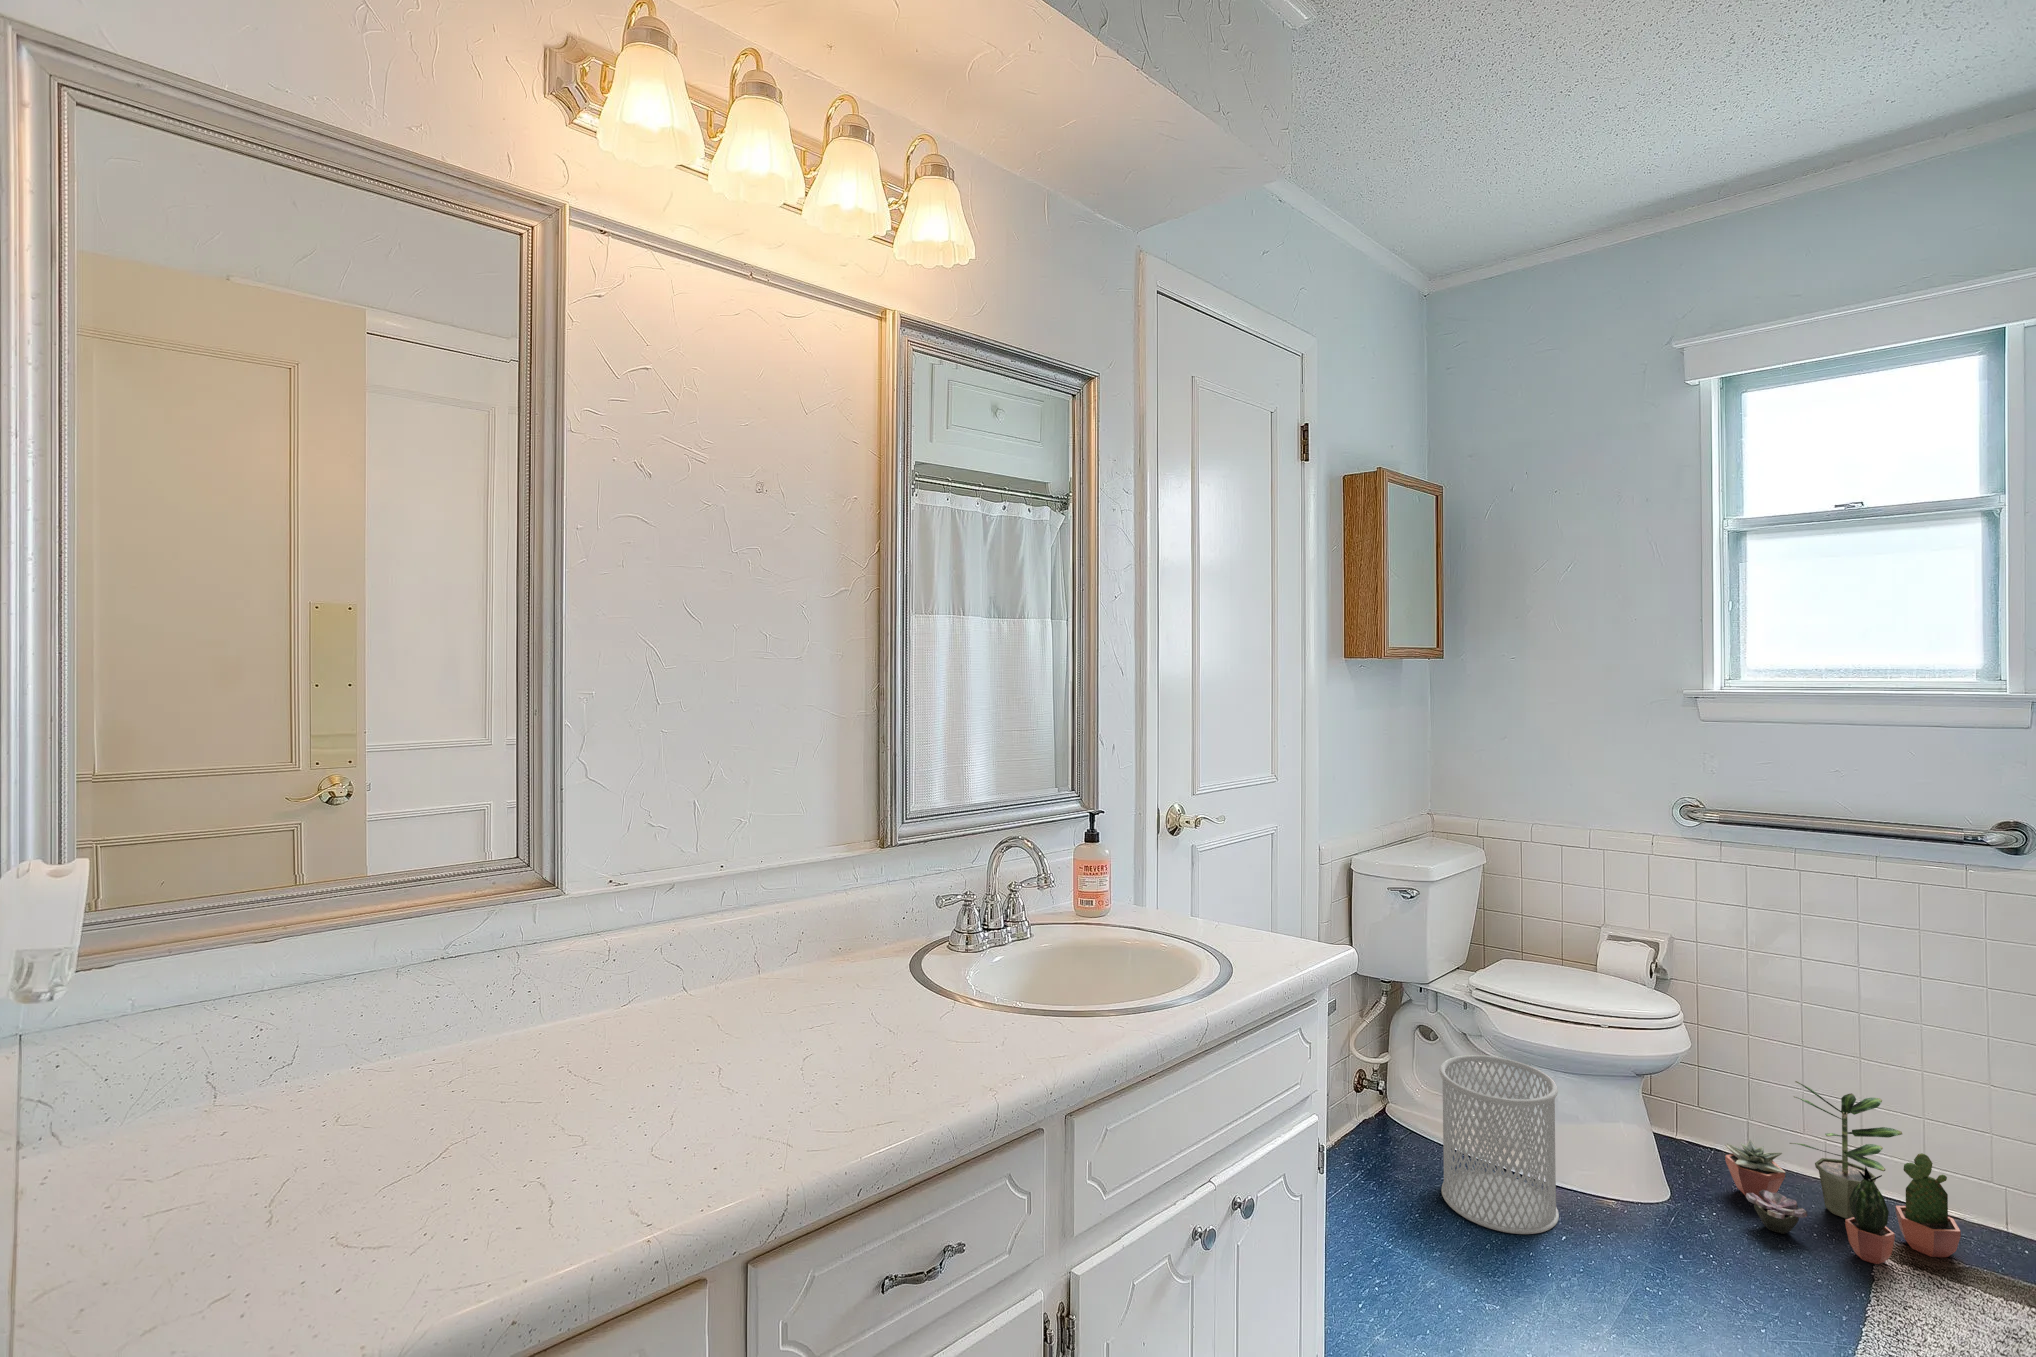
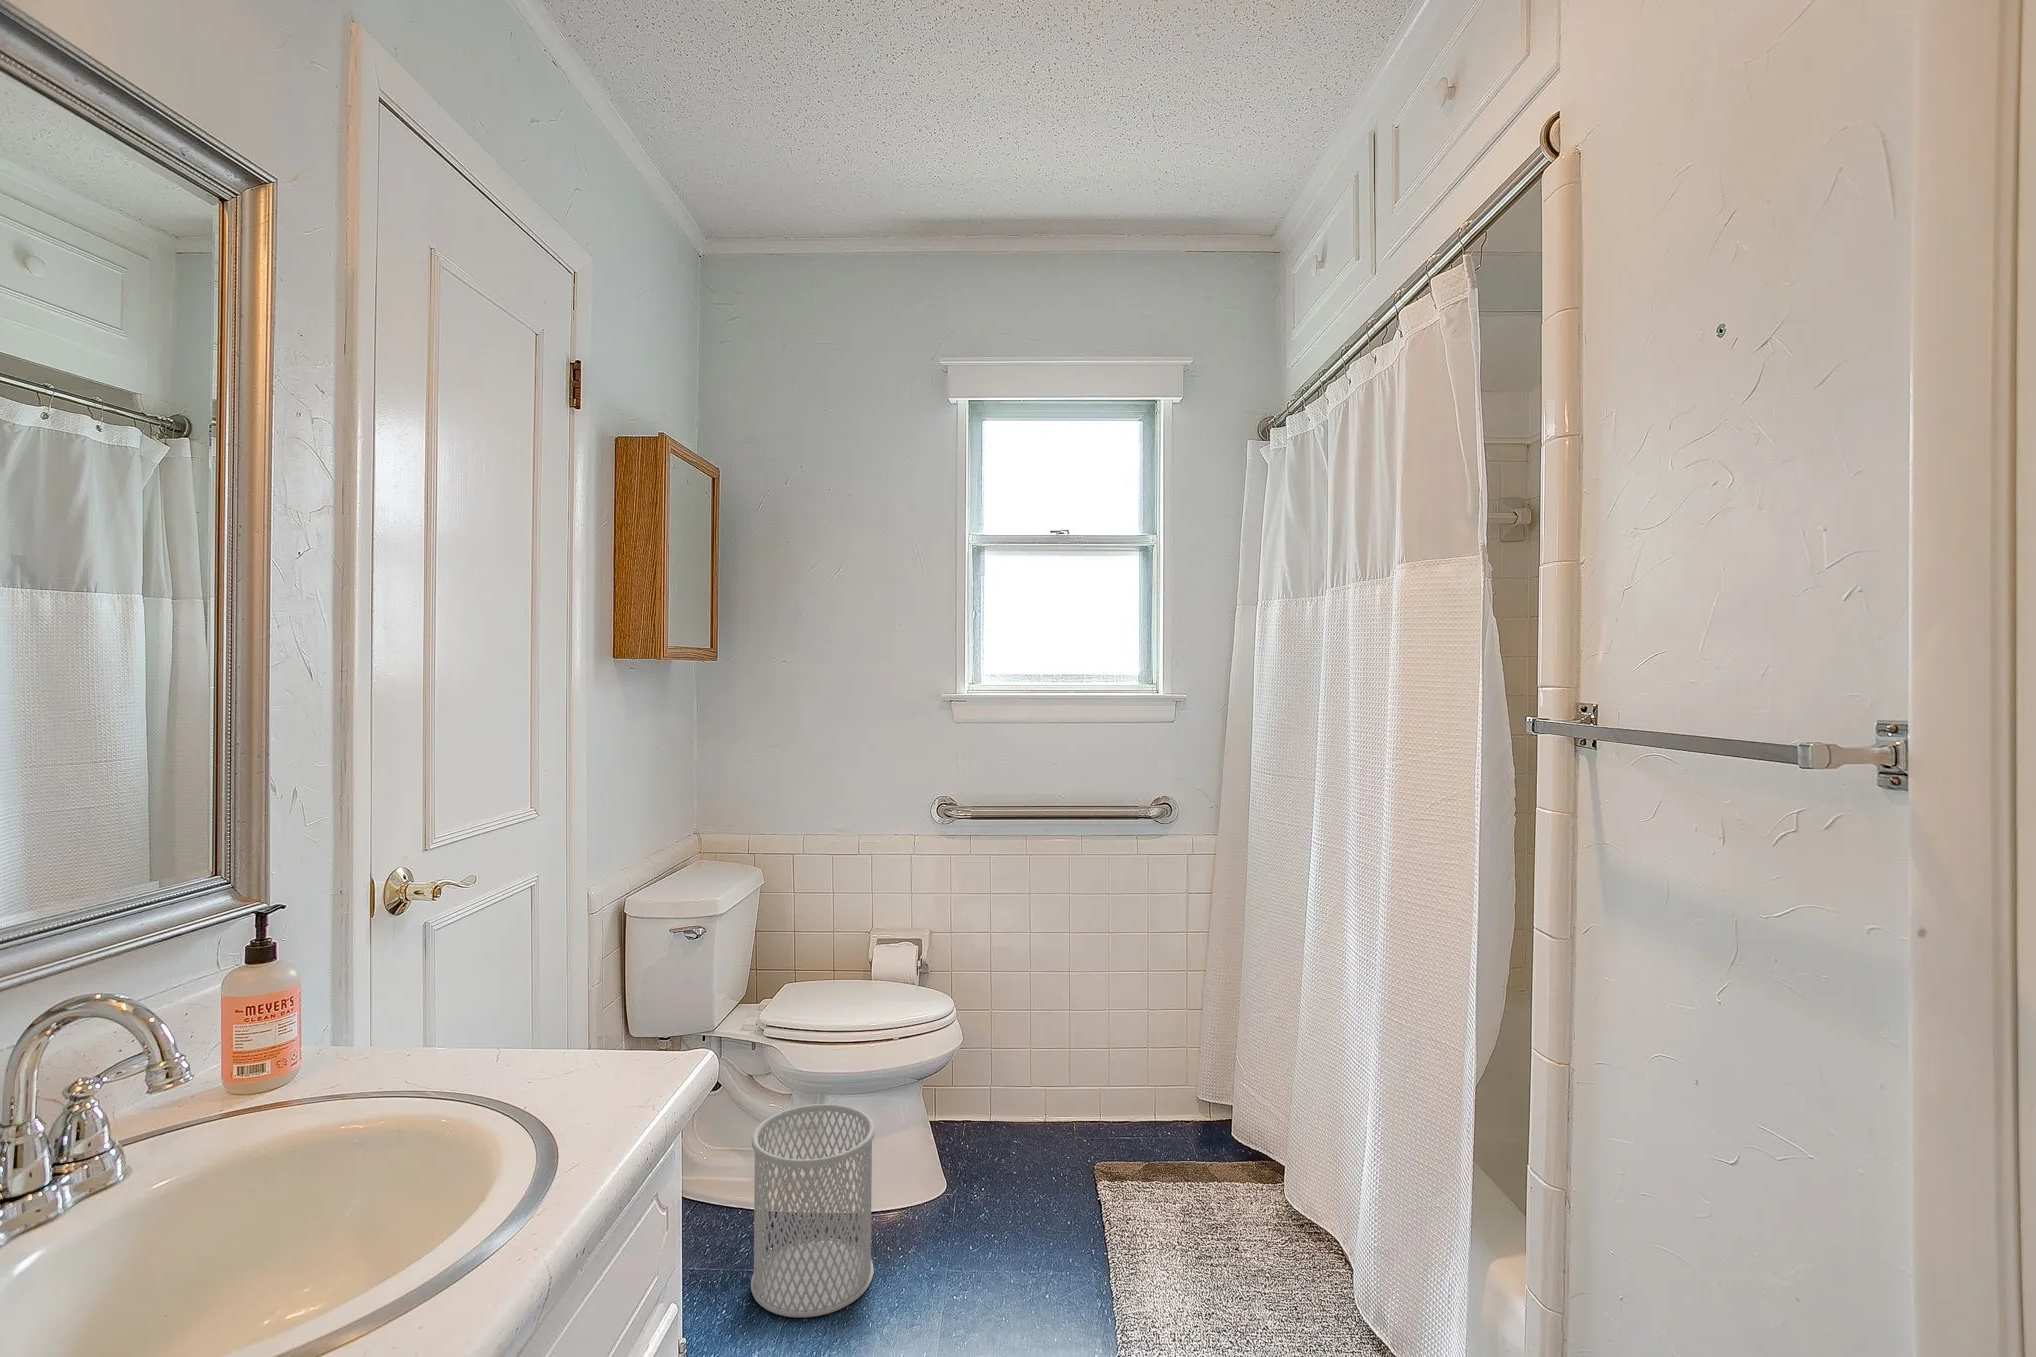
potted plant: present [1725,1081,1961,1264] -> none [981,1038,1140,1190]

